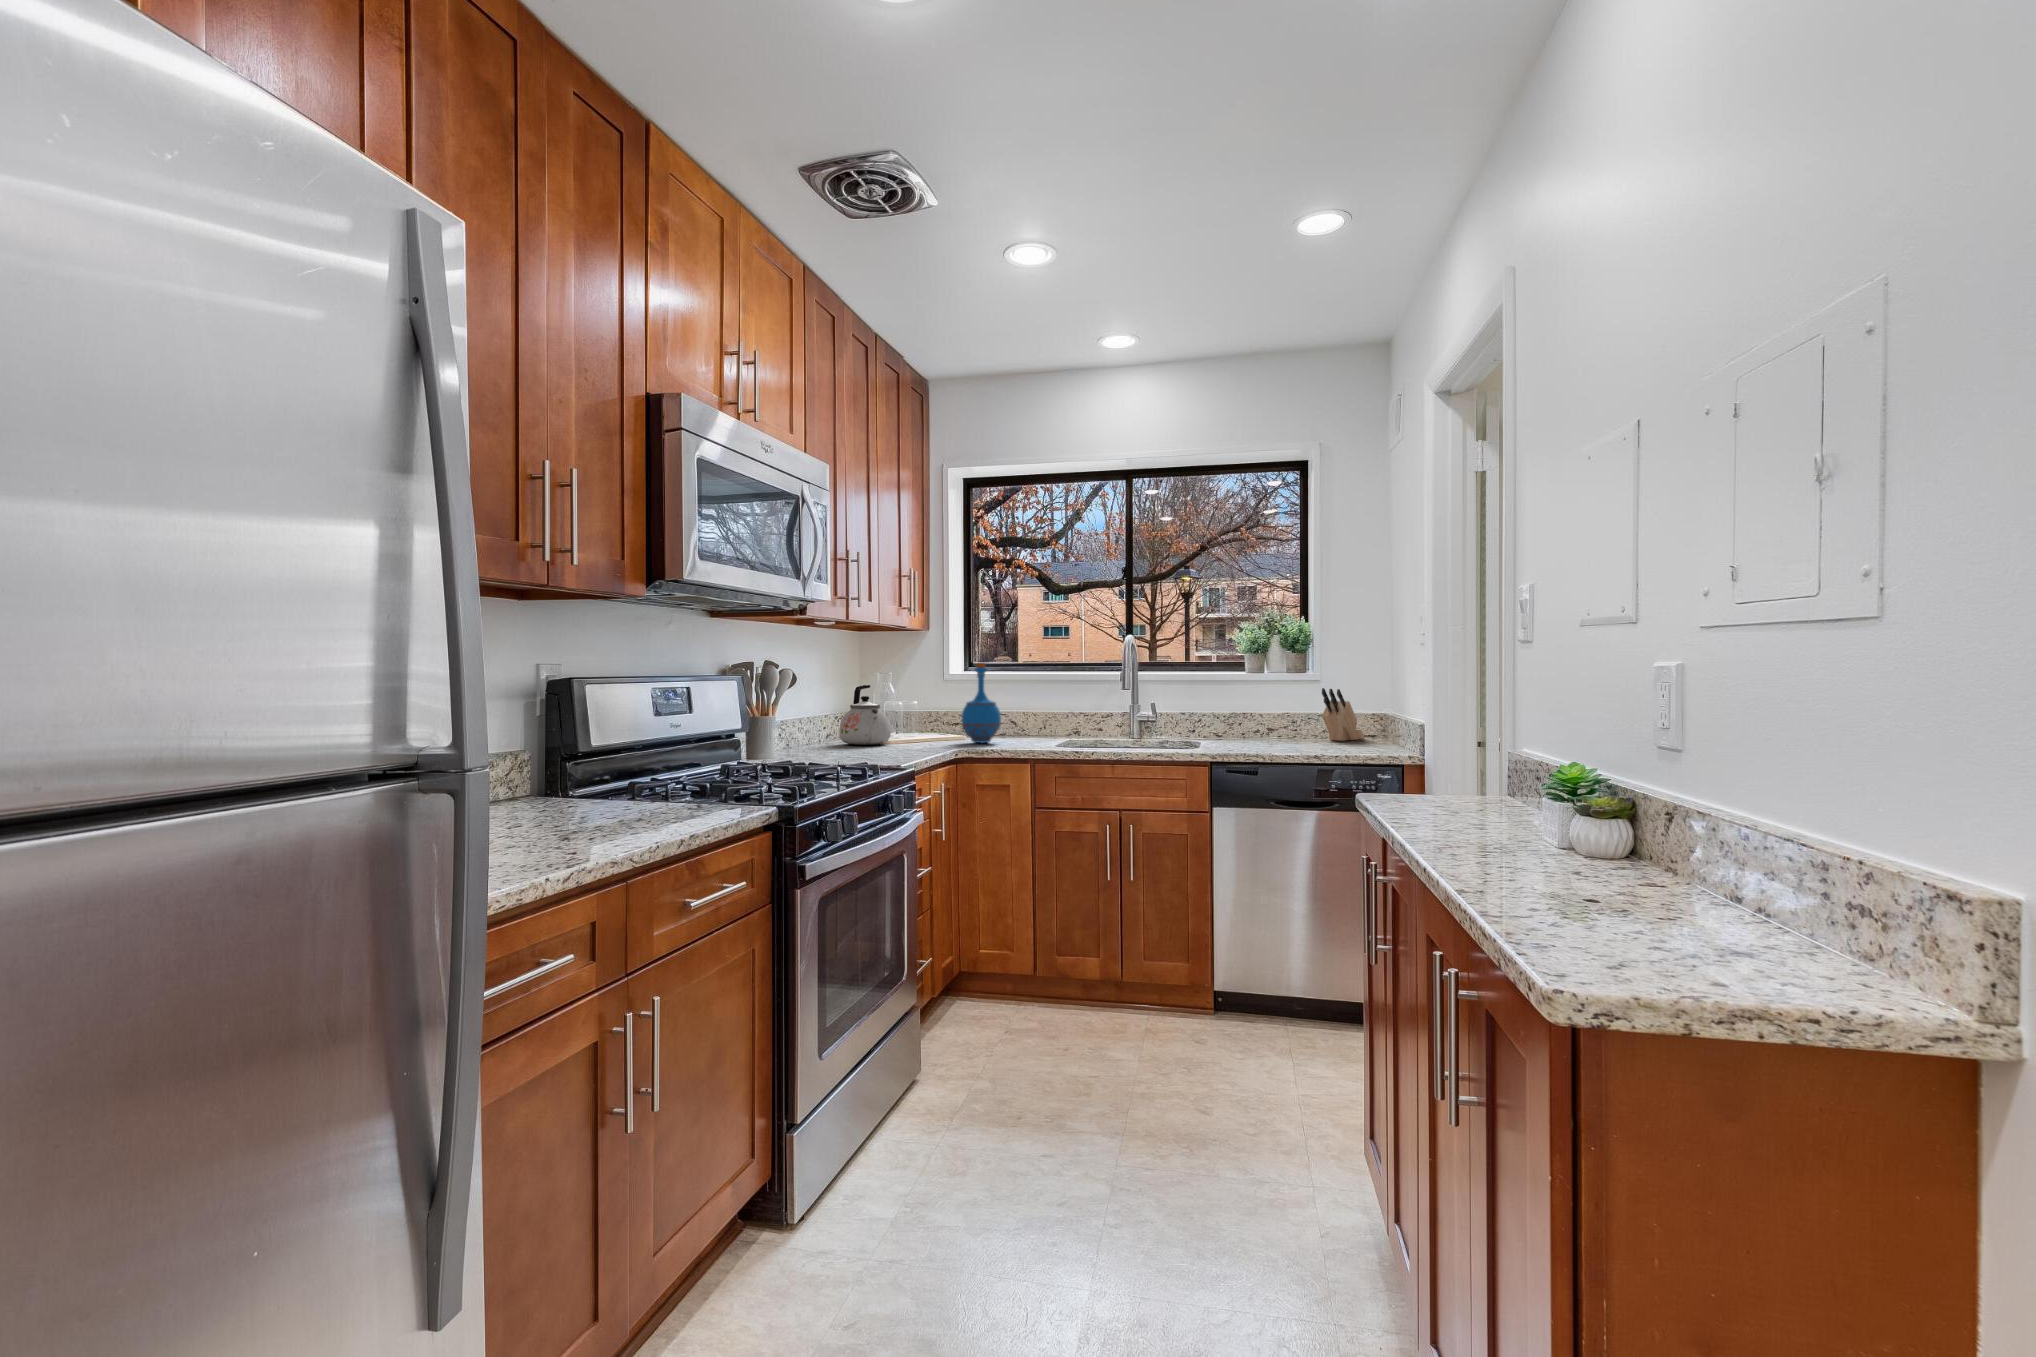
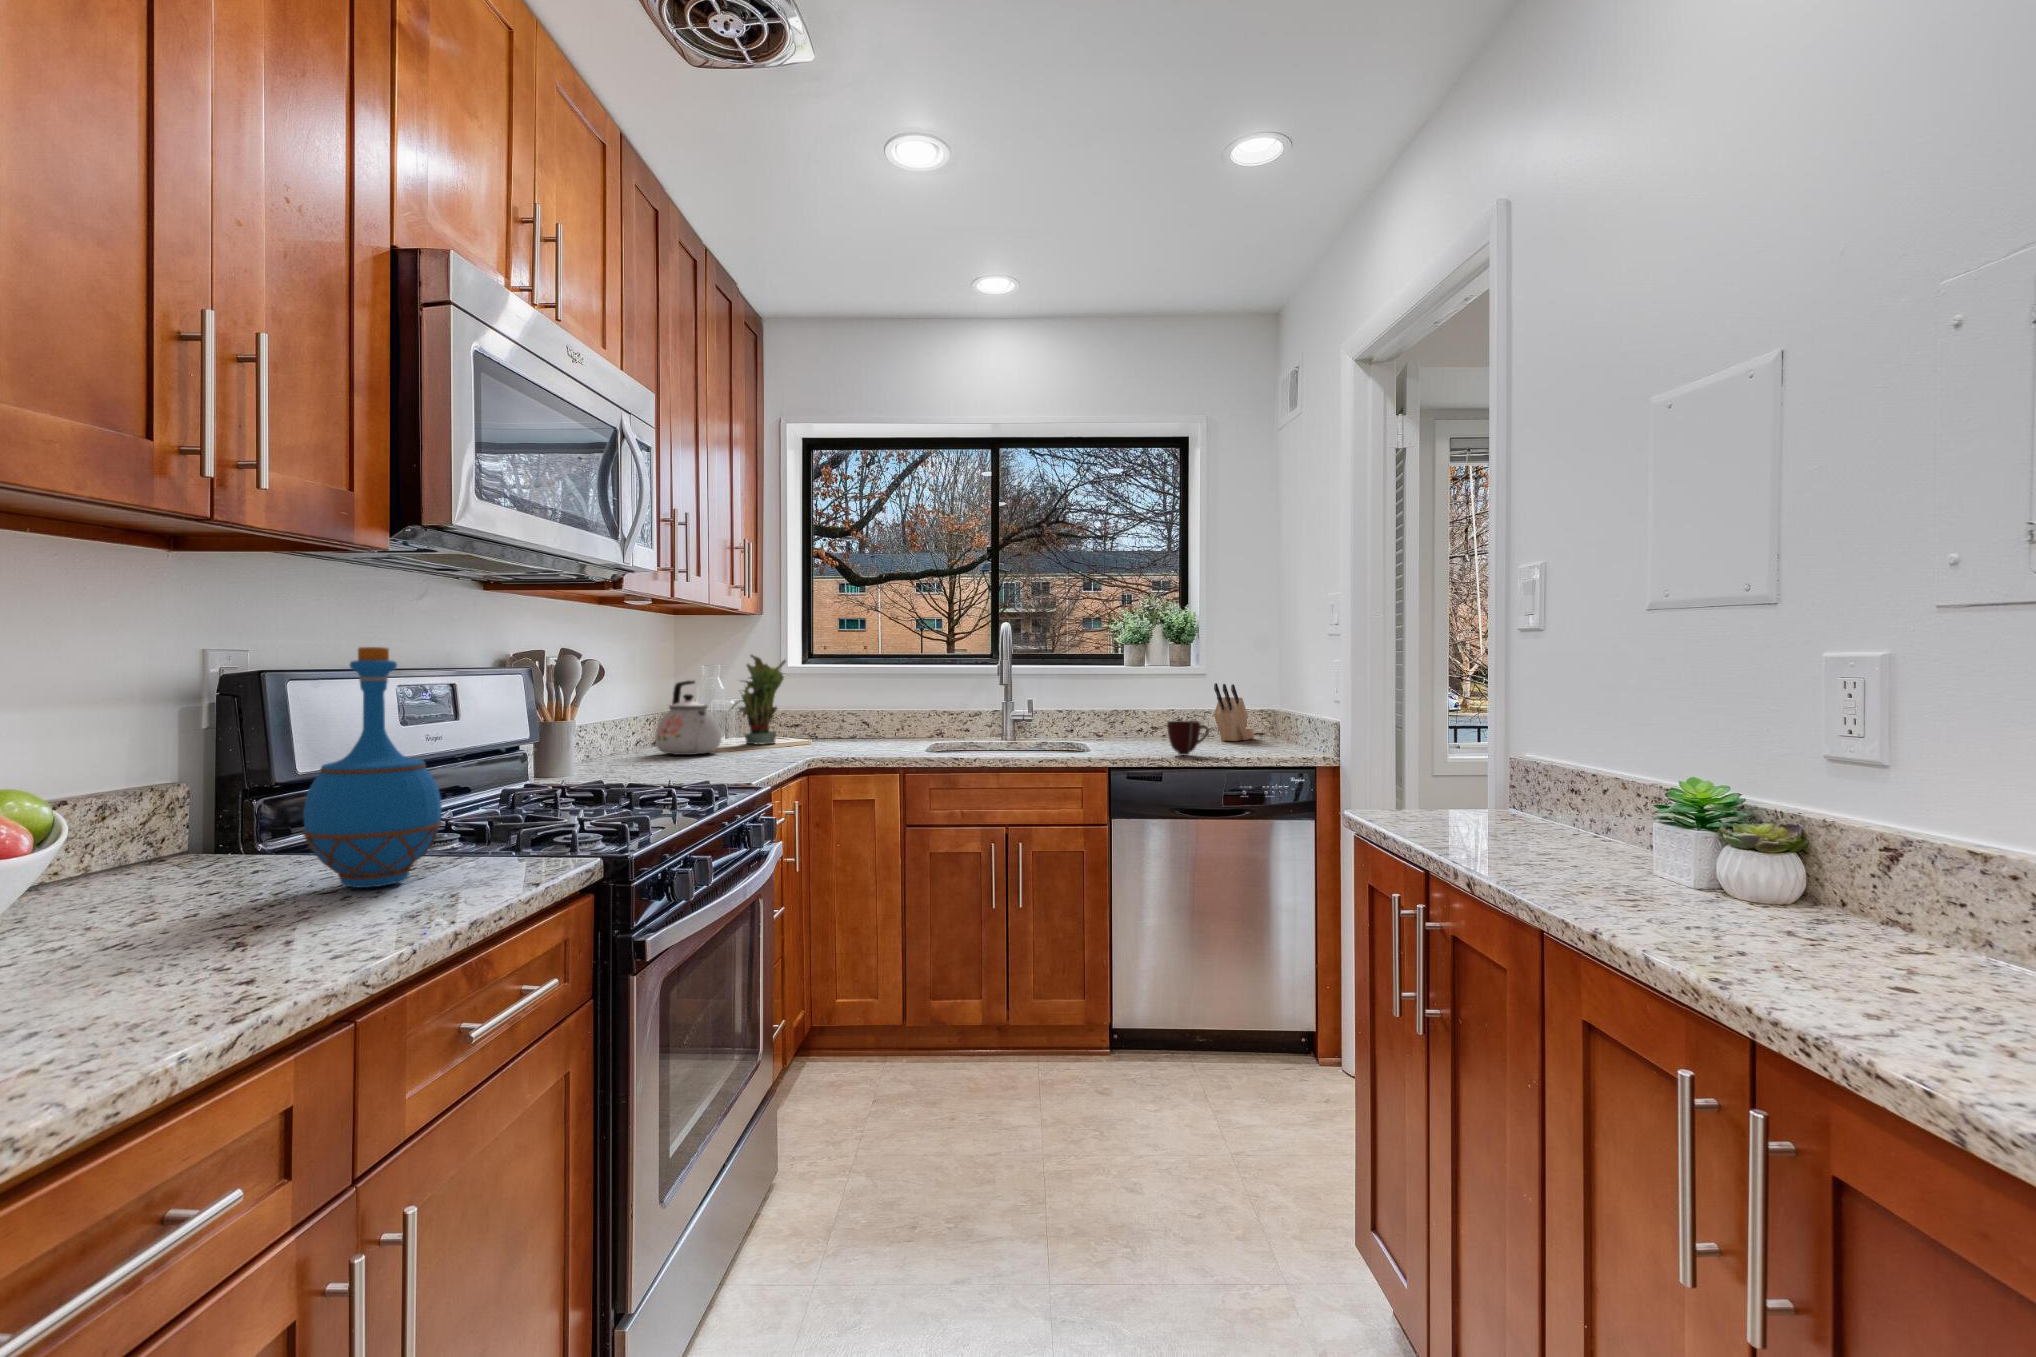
potted plant: none [899,663,946,738] -> present [730,655,786,744]
bottle: present [962,663,1001,743] -> present [302,647,443,888]
mug: none [1264,721,1303,751] -> present [1167,721,1209,755]

